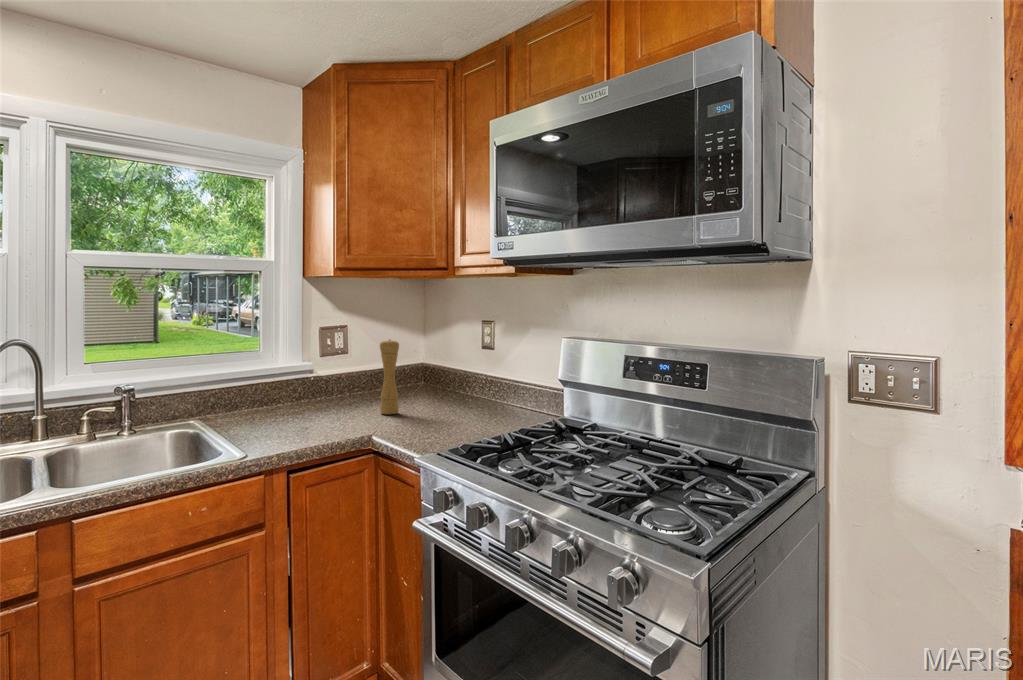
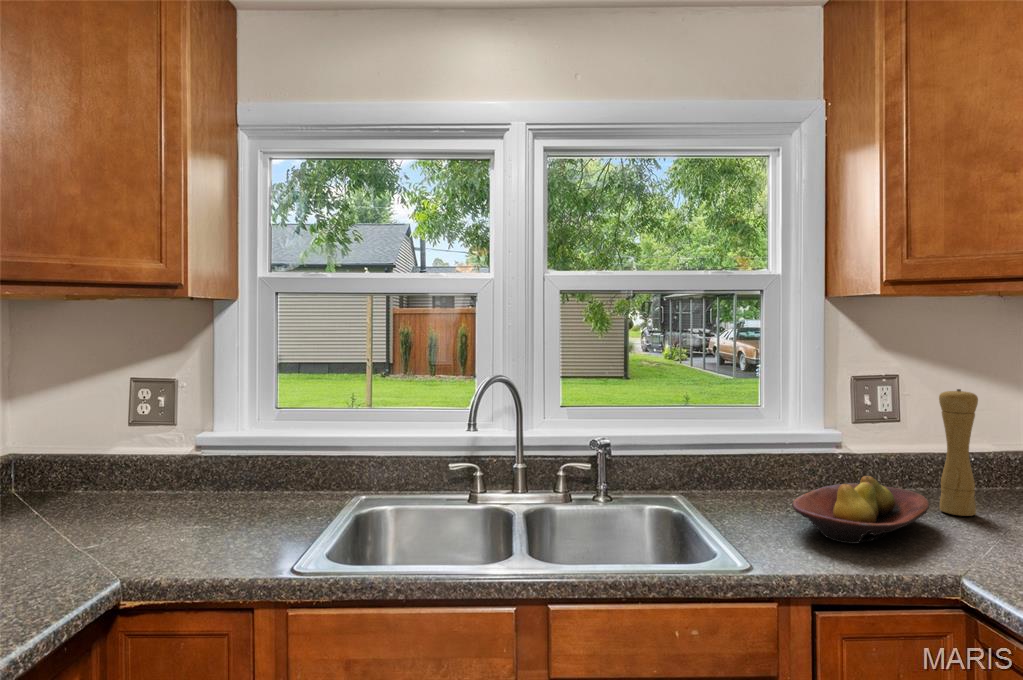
fruit bowl: none [282,394,369,434] -> present [792,476,929,544]

